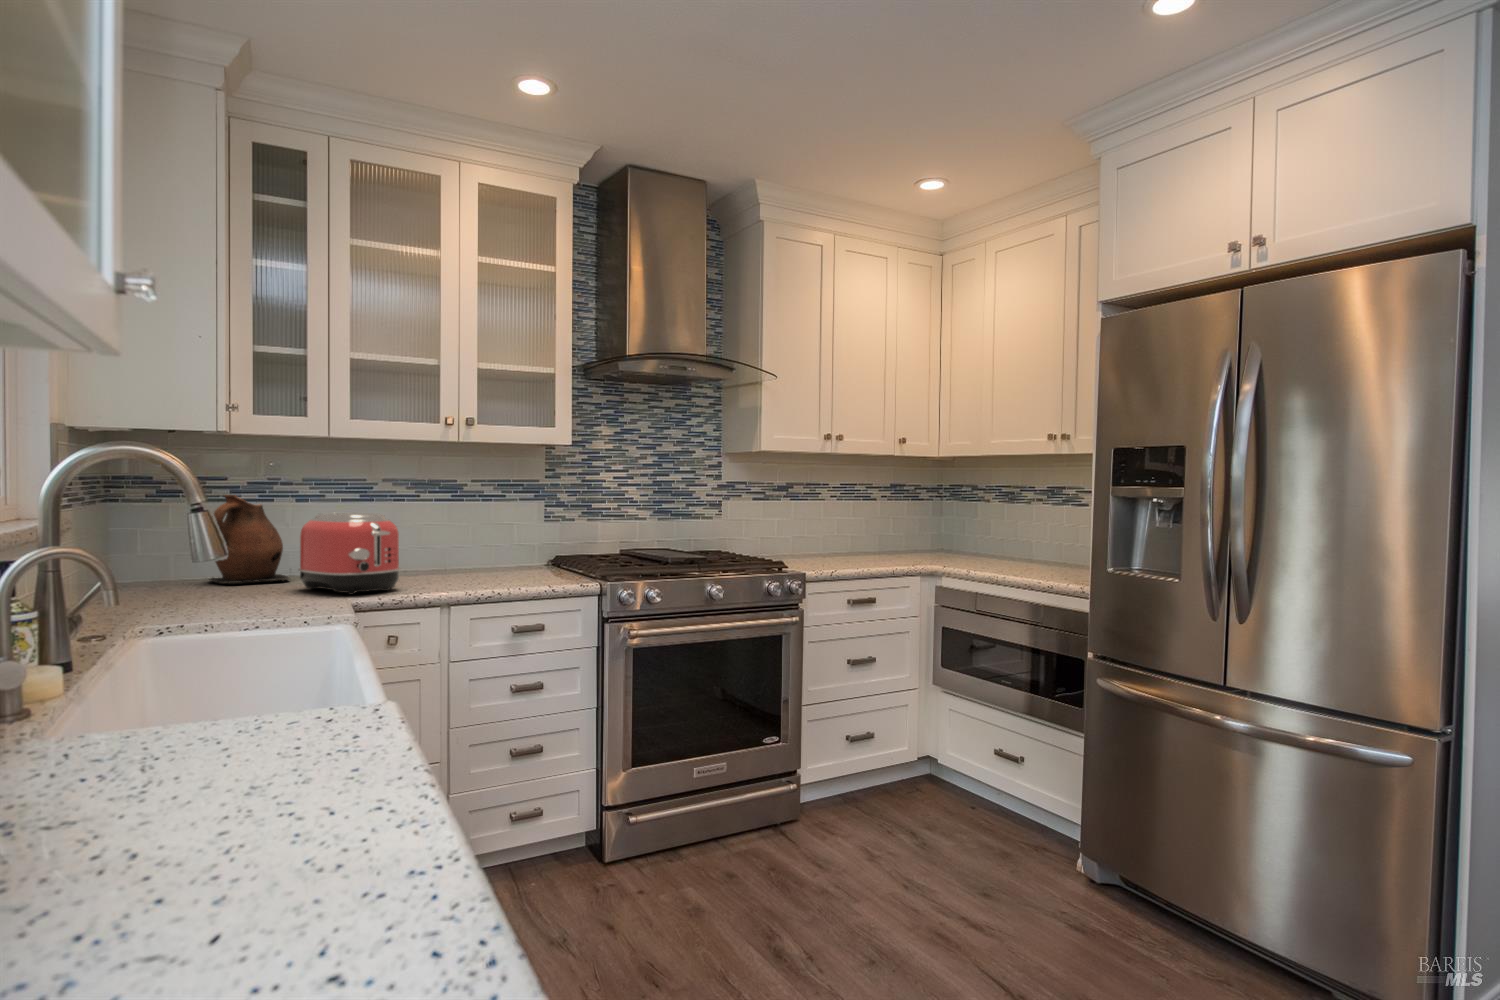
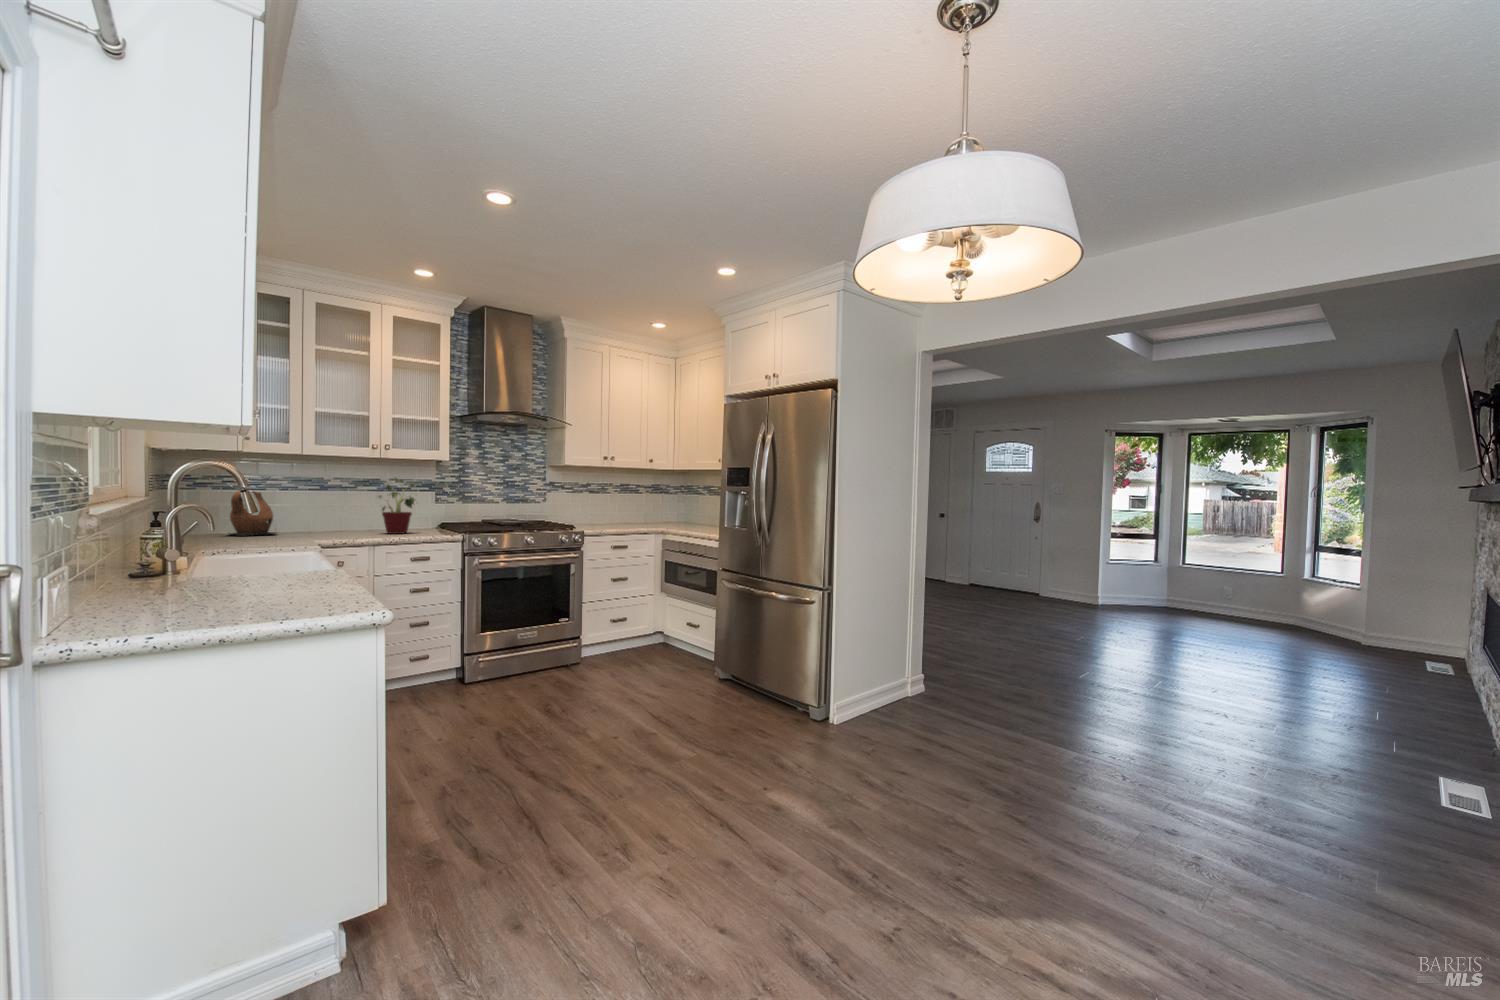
potted plant: none [450,476,522,579] -> present [379,477,415,534]
toaster: present [299,513,400,595] -> none [286,496,347,539]

